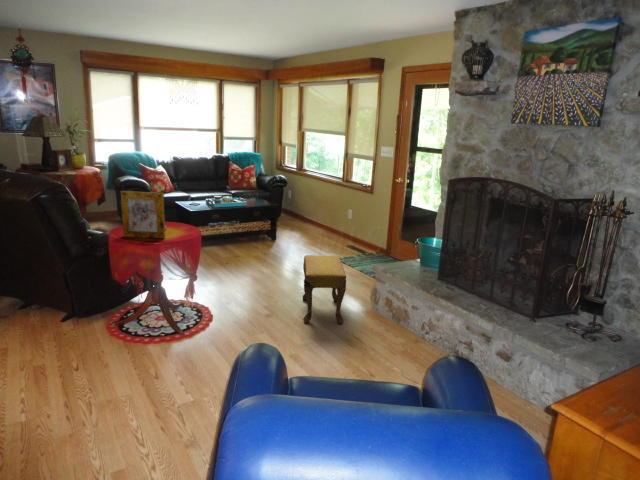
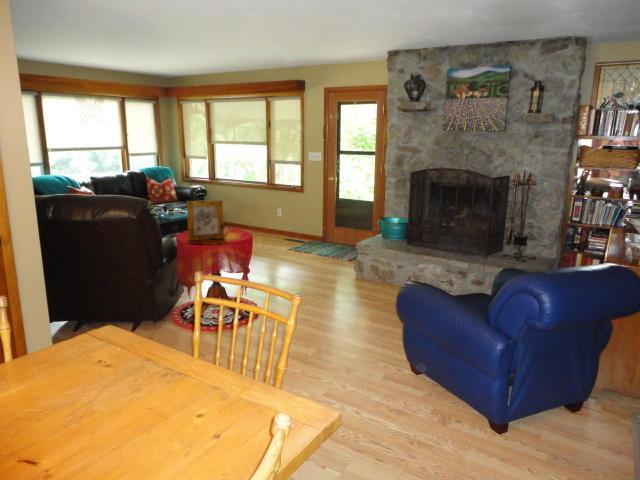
footstool: present [303,255,346,324] -> none [302,241,350,294]

